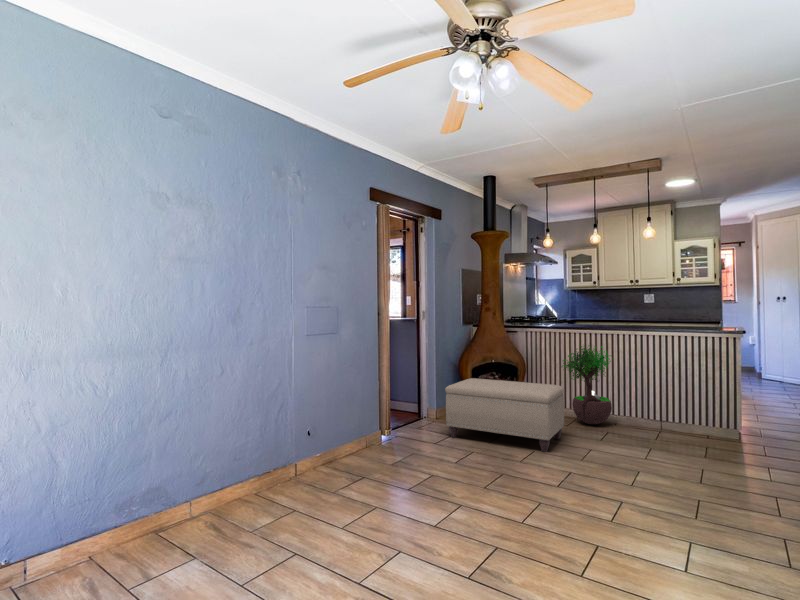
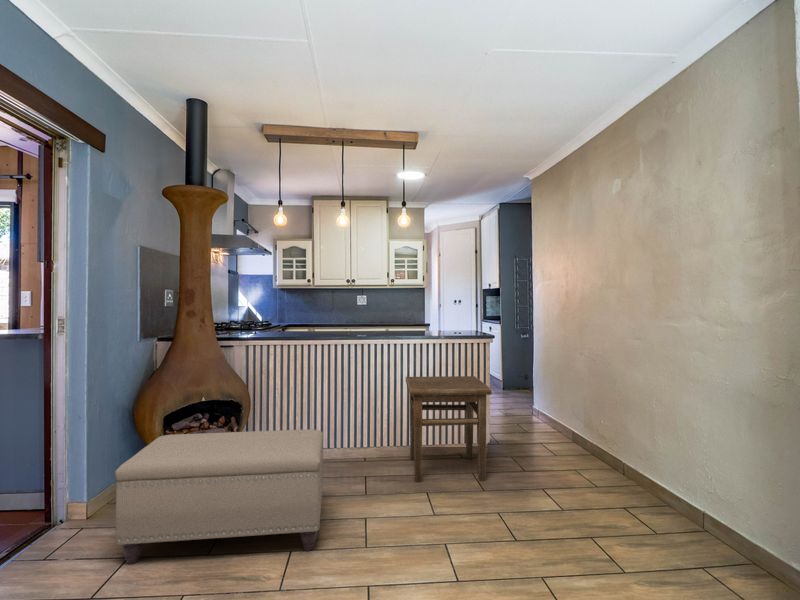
potted tree: present [563,344,612,424] -> none [305,356,374,469]
side table: none [638,361,719,450] -> present [406,376,492,482]

